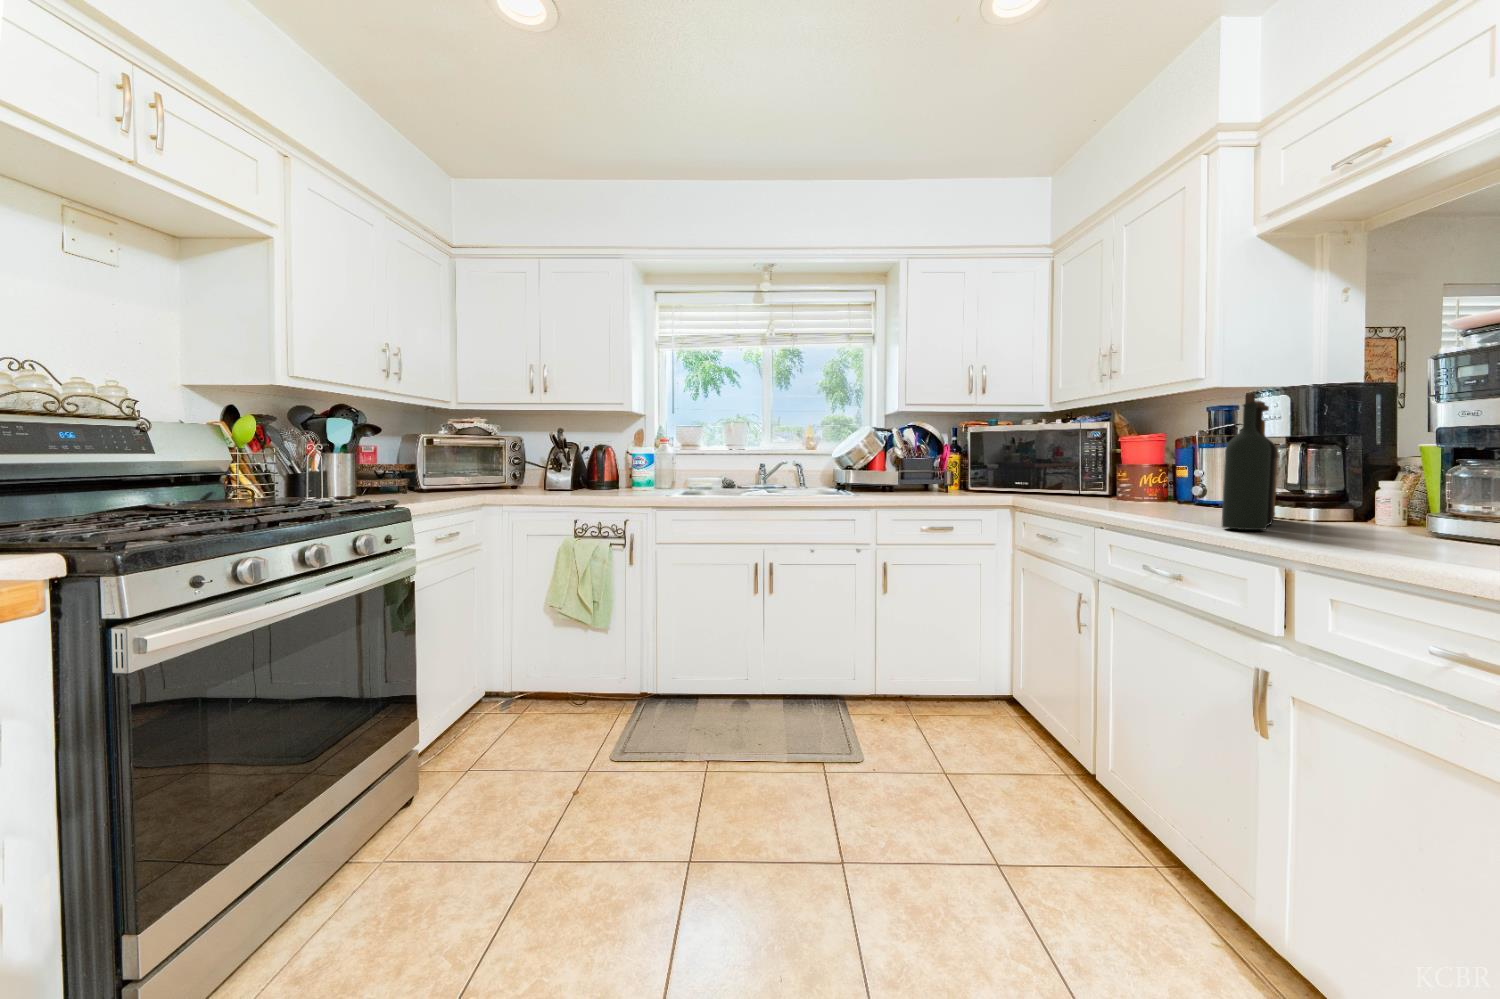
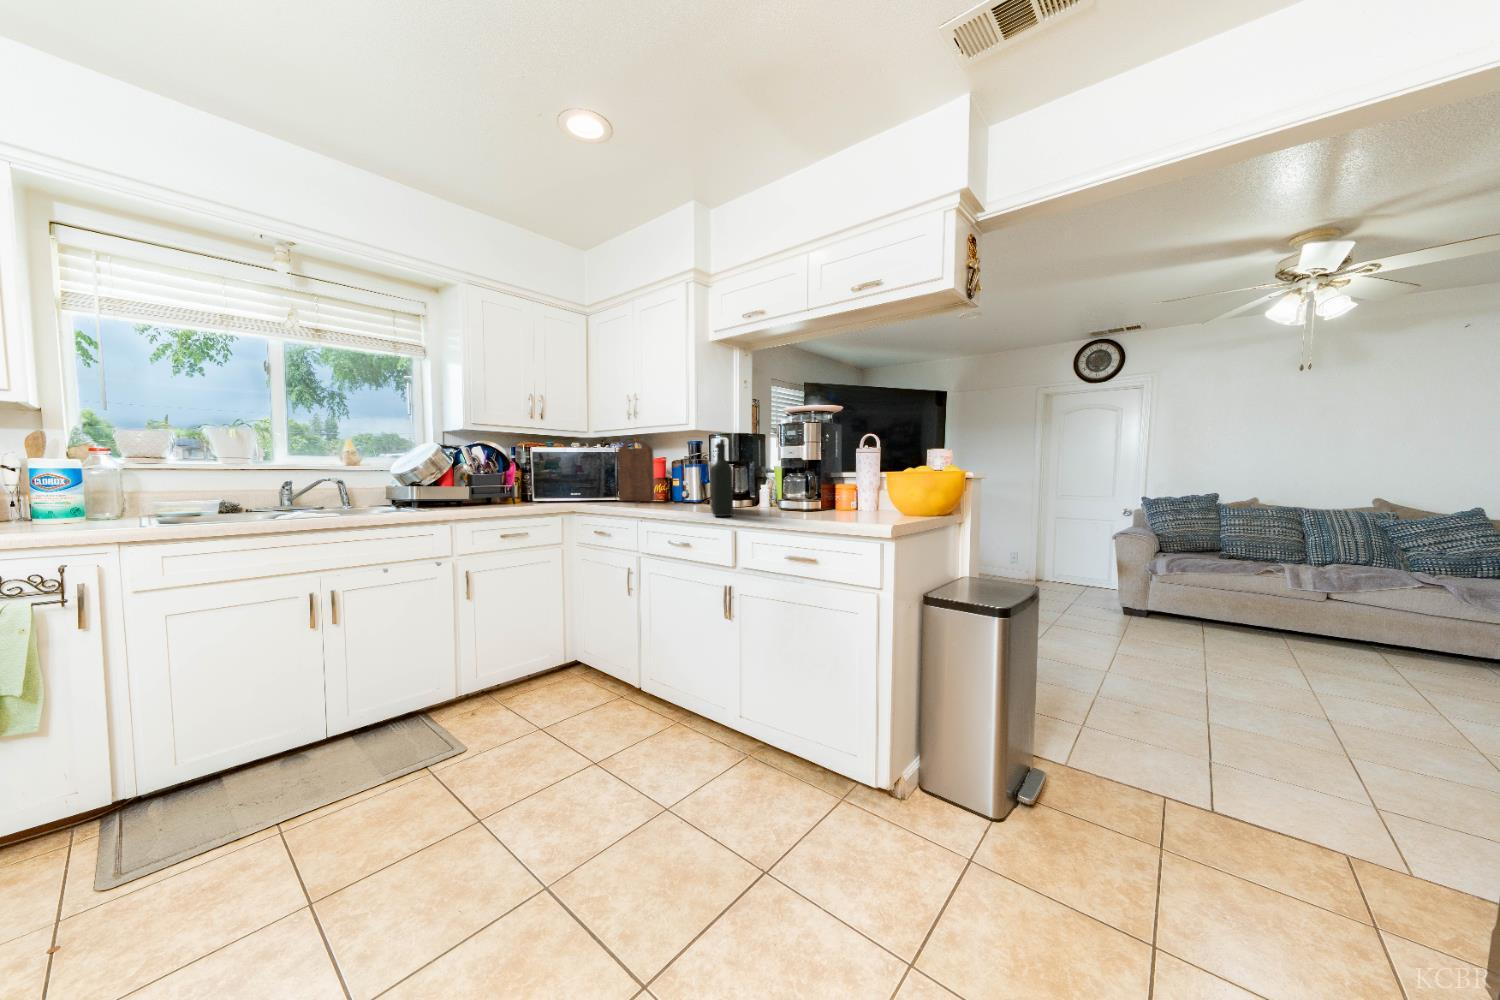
cutting board: none [1083,408,1145,501] -> present [618,440,654,501]

